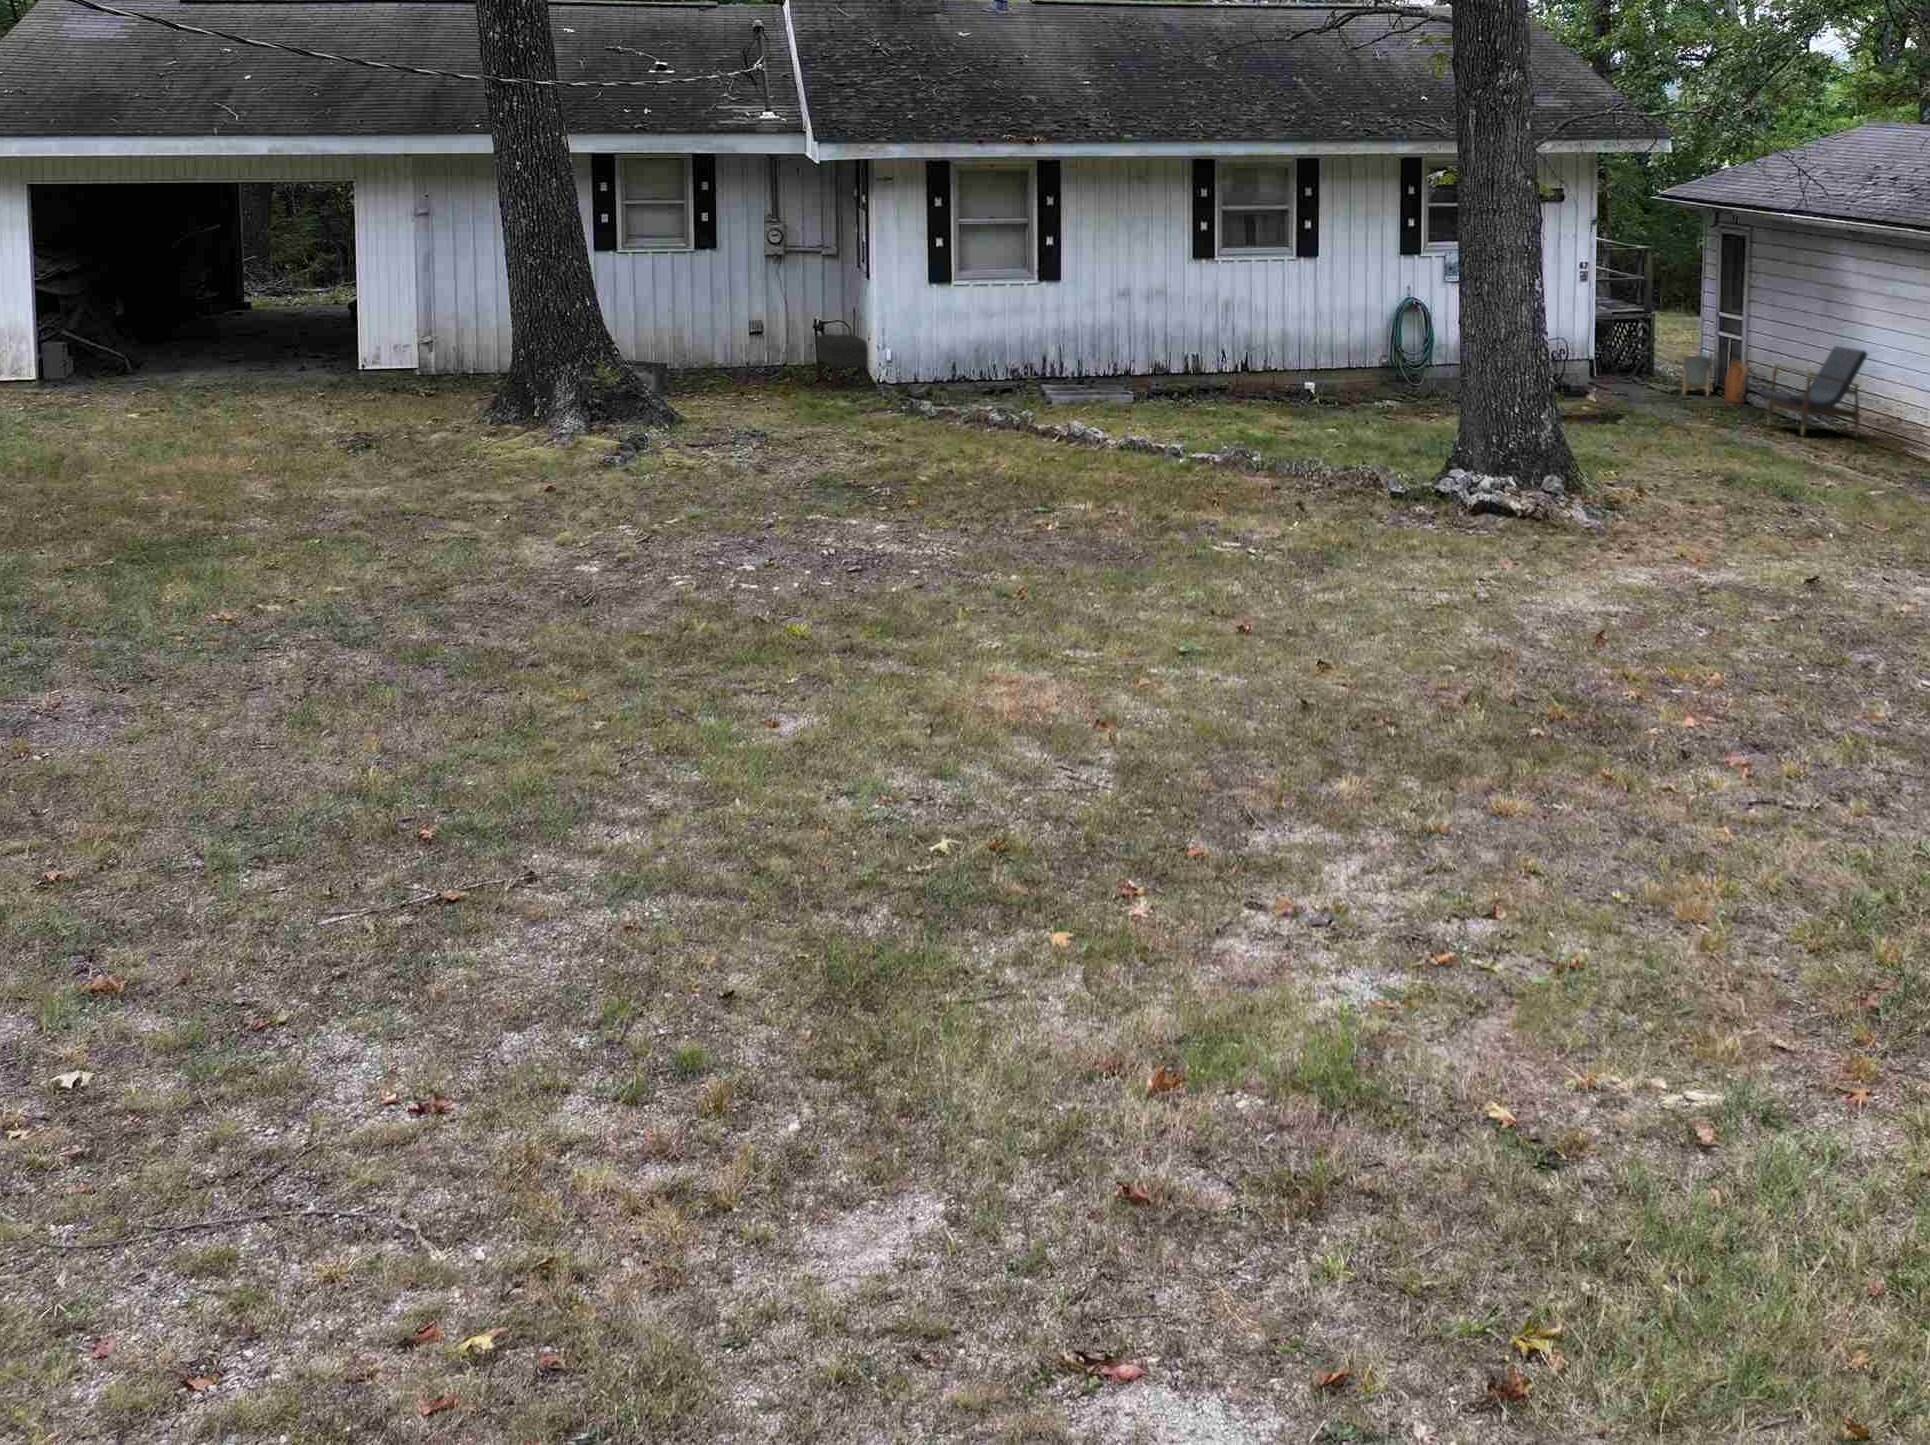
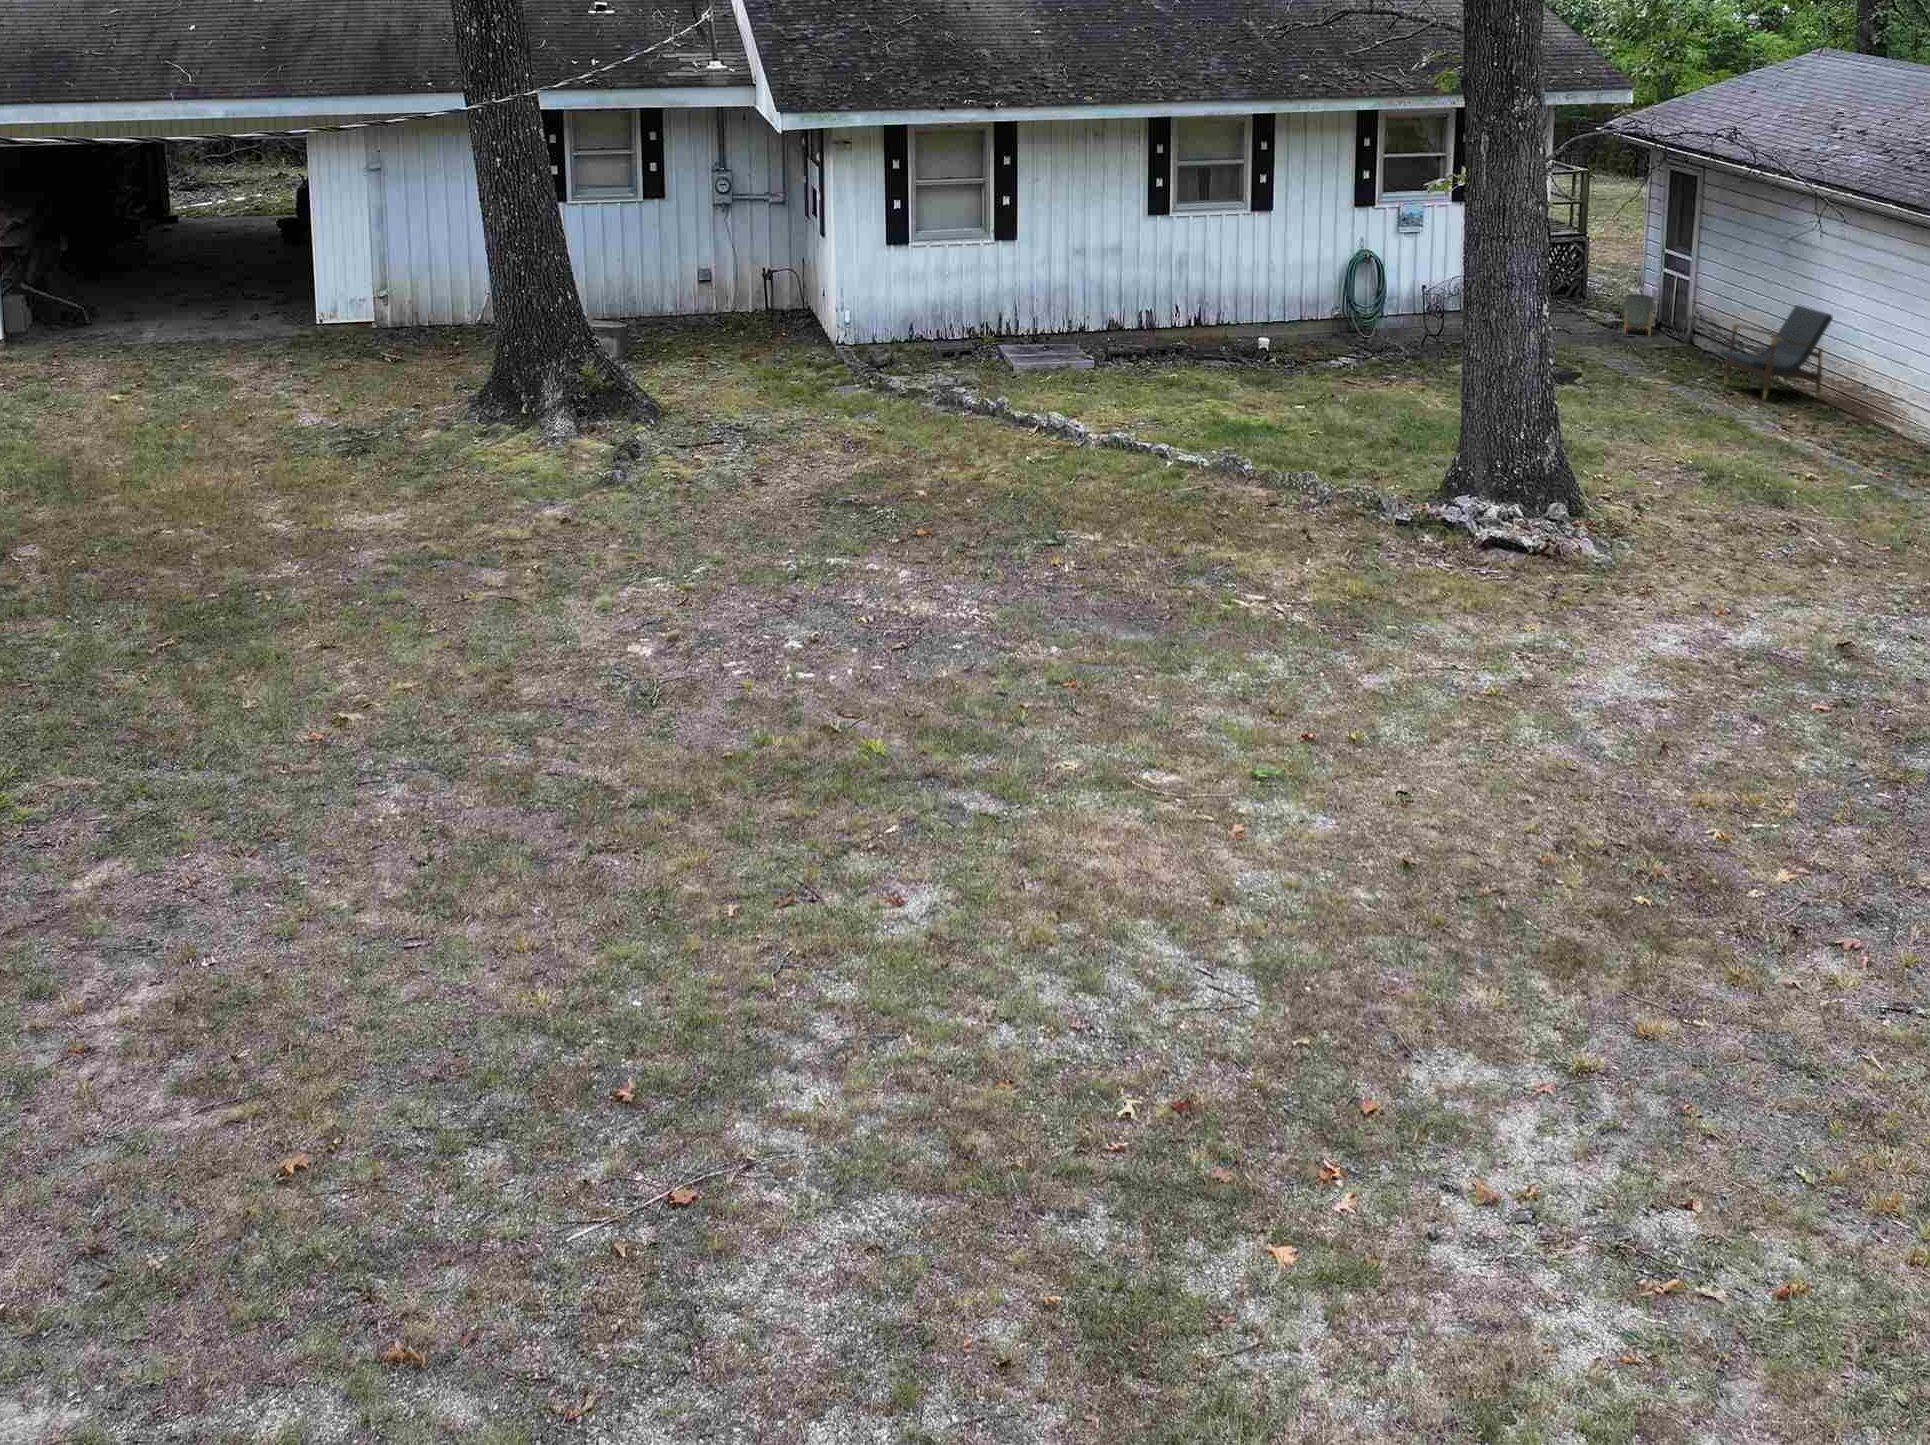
bench: present [816,334,871,390] -> none [763,287,828,351]
watering can: present [1724,361,1748,403] -> none [1669,305,1697,348]

